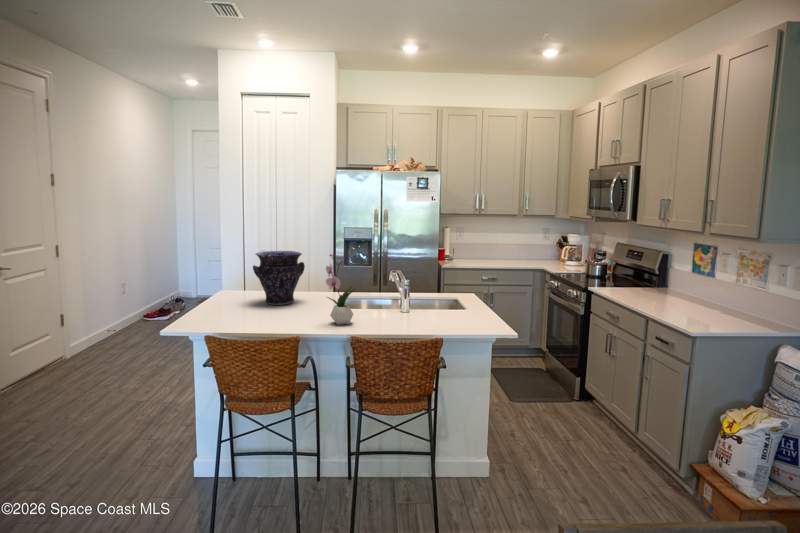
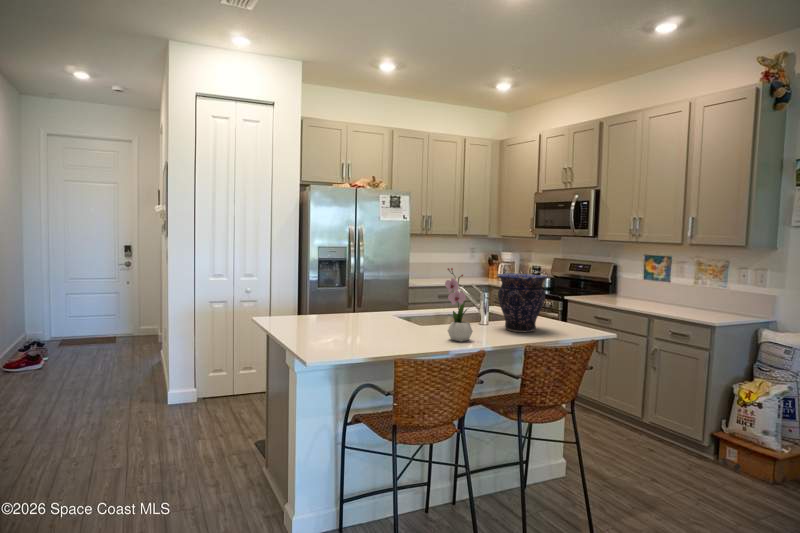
vase: present [253,251,305,305] -> present [497,273,547,332]

